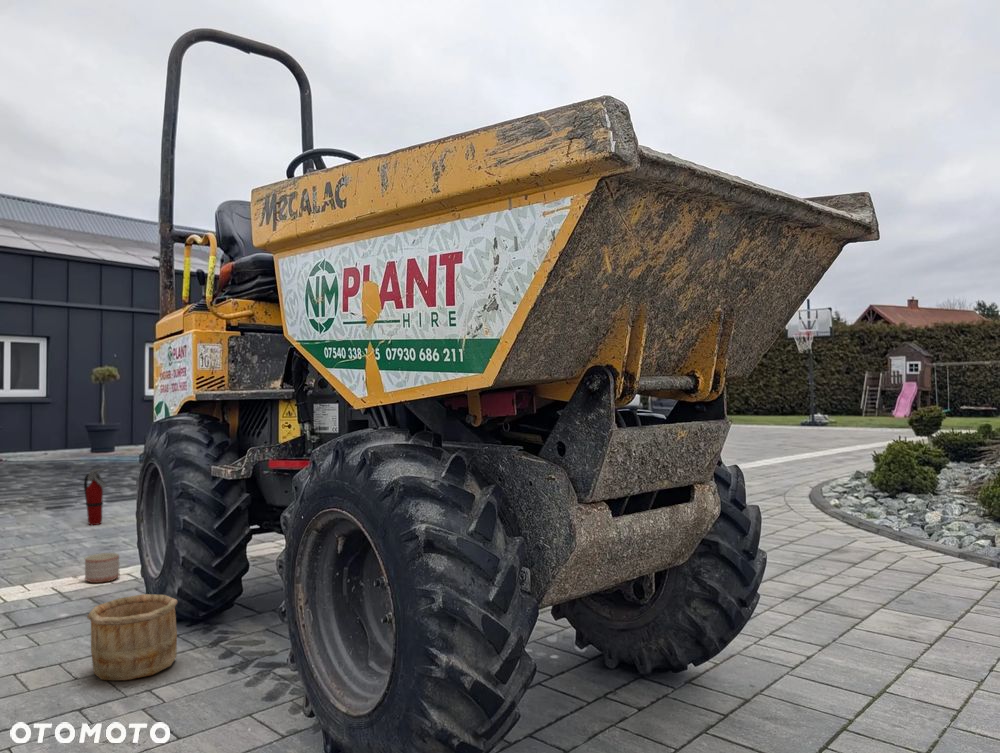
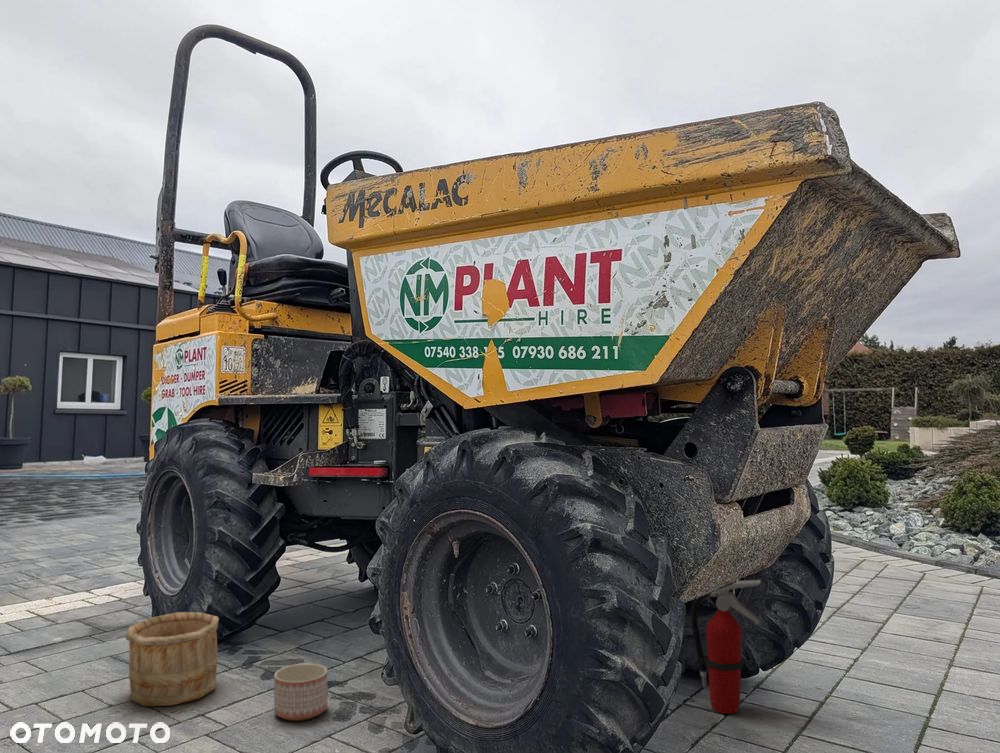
fire extinguisher: present [84,468,106,525] -> present [691,580,760,714]
planter: present [85,553,119,583] -> present [274,663,327,721]

